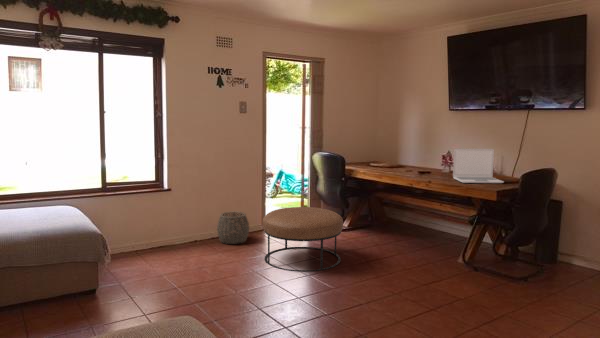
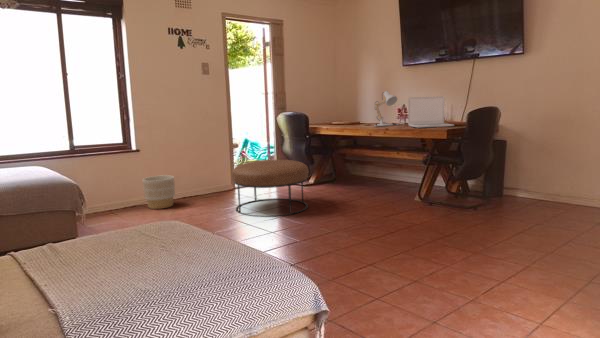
desk lamp: none [416,138,443,176] -> present [374,91,399,126]
woven basket: present [217,212,249,244] -> none [187,170,219,201]
planter: none [172,216,204,252] -> present [143,175,175,209]

